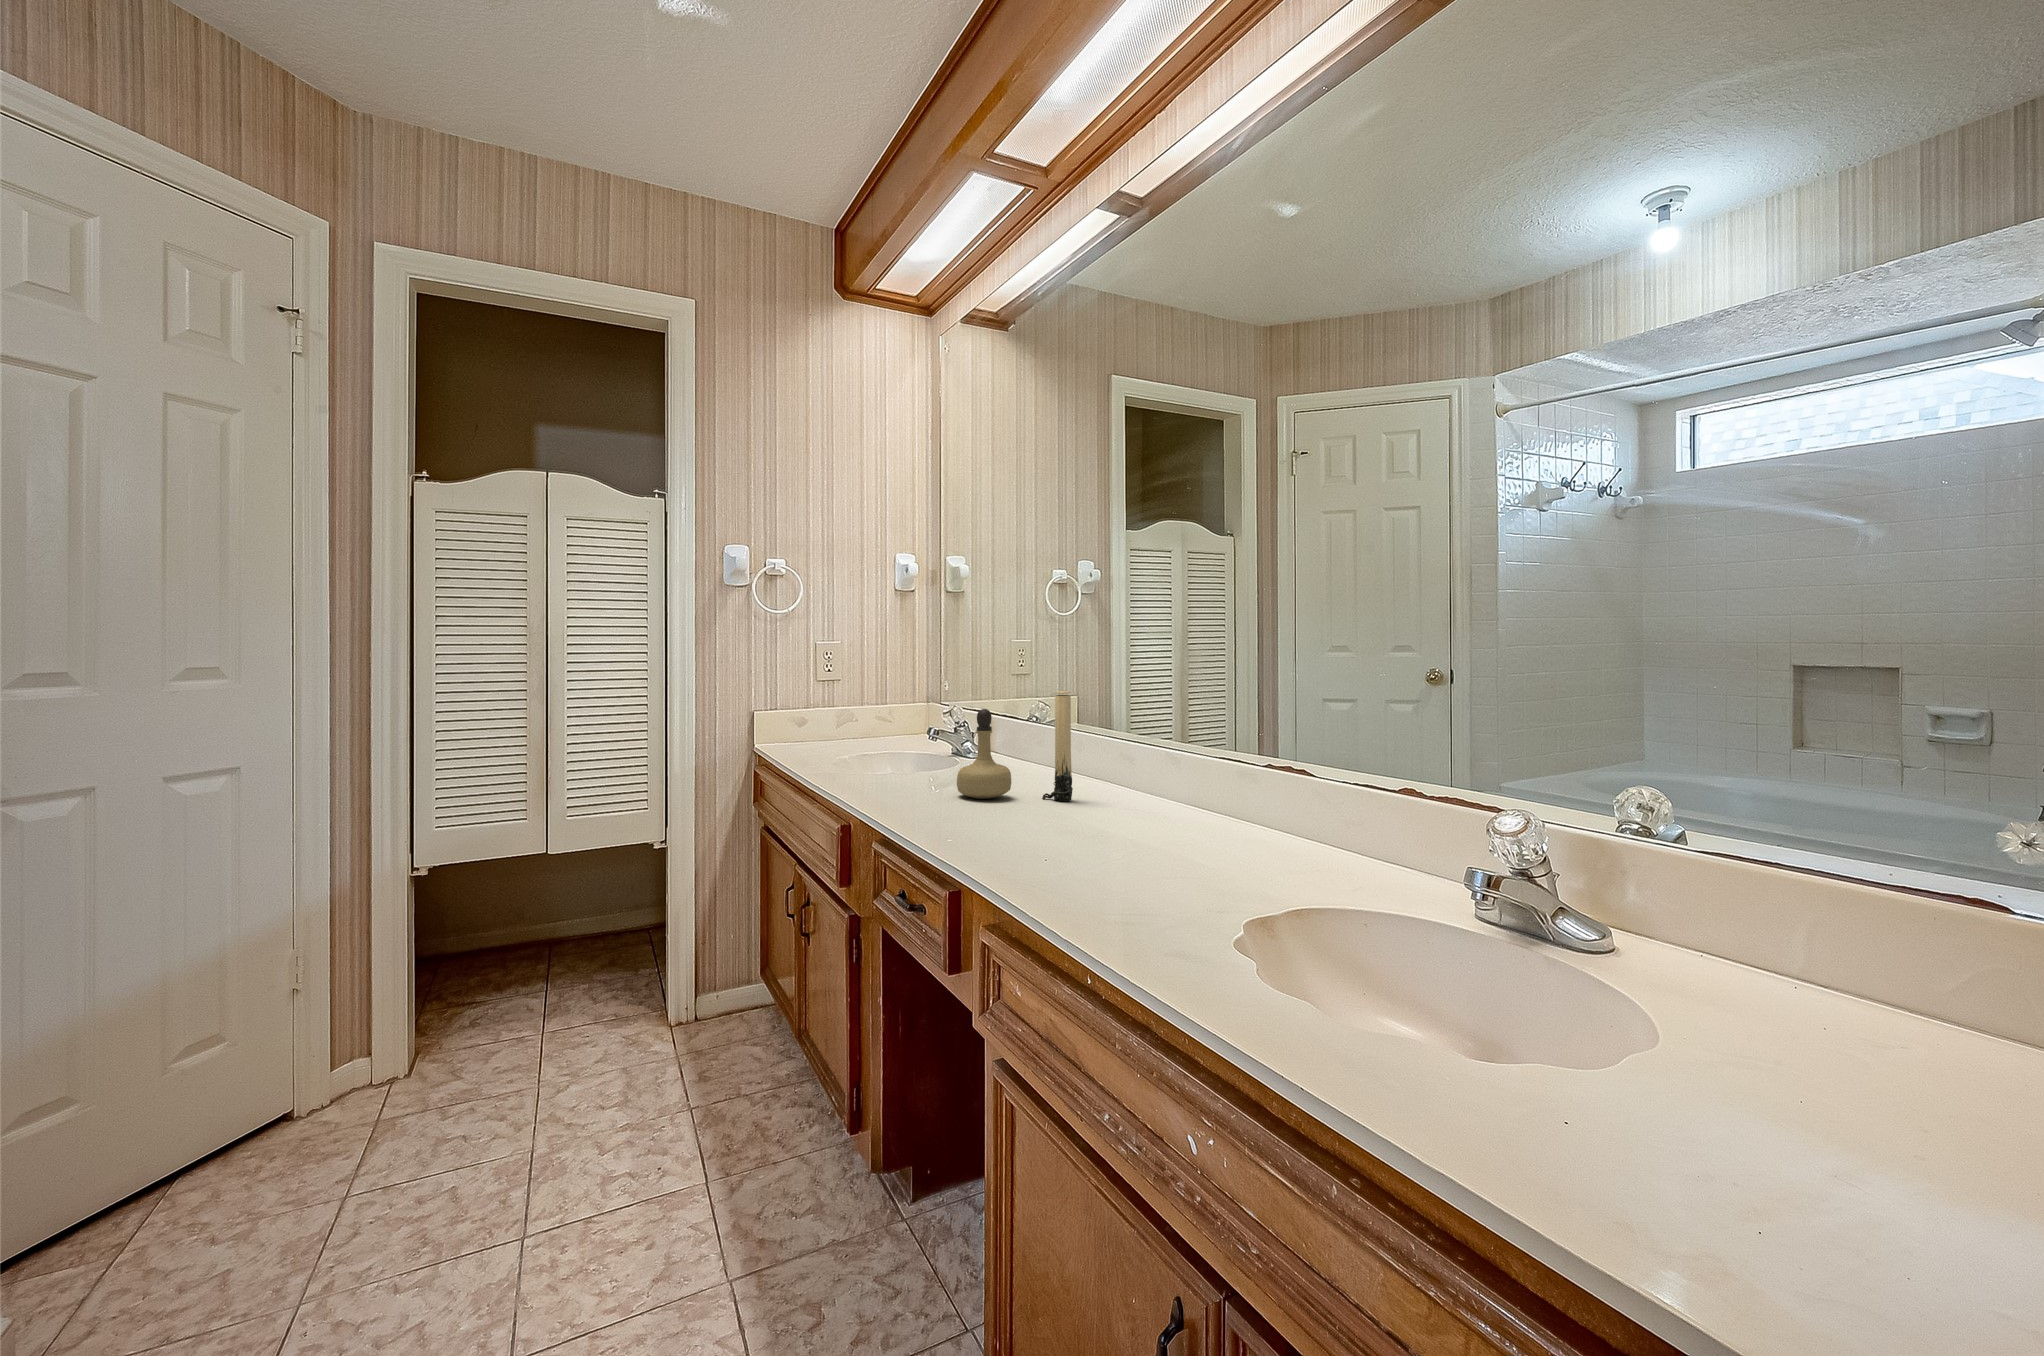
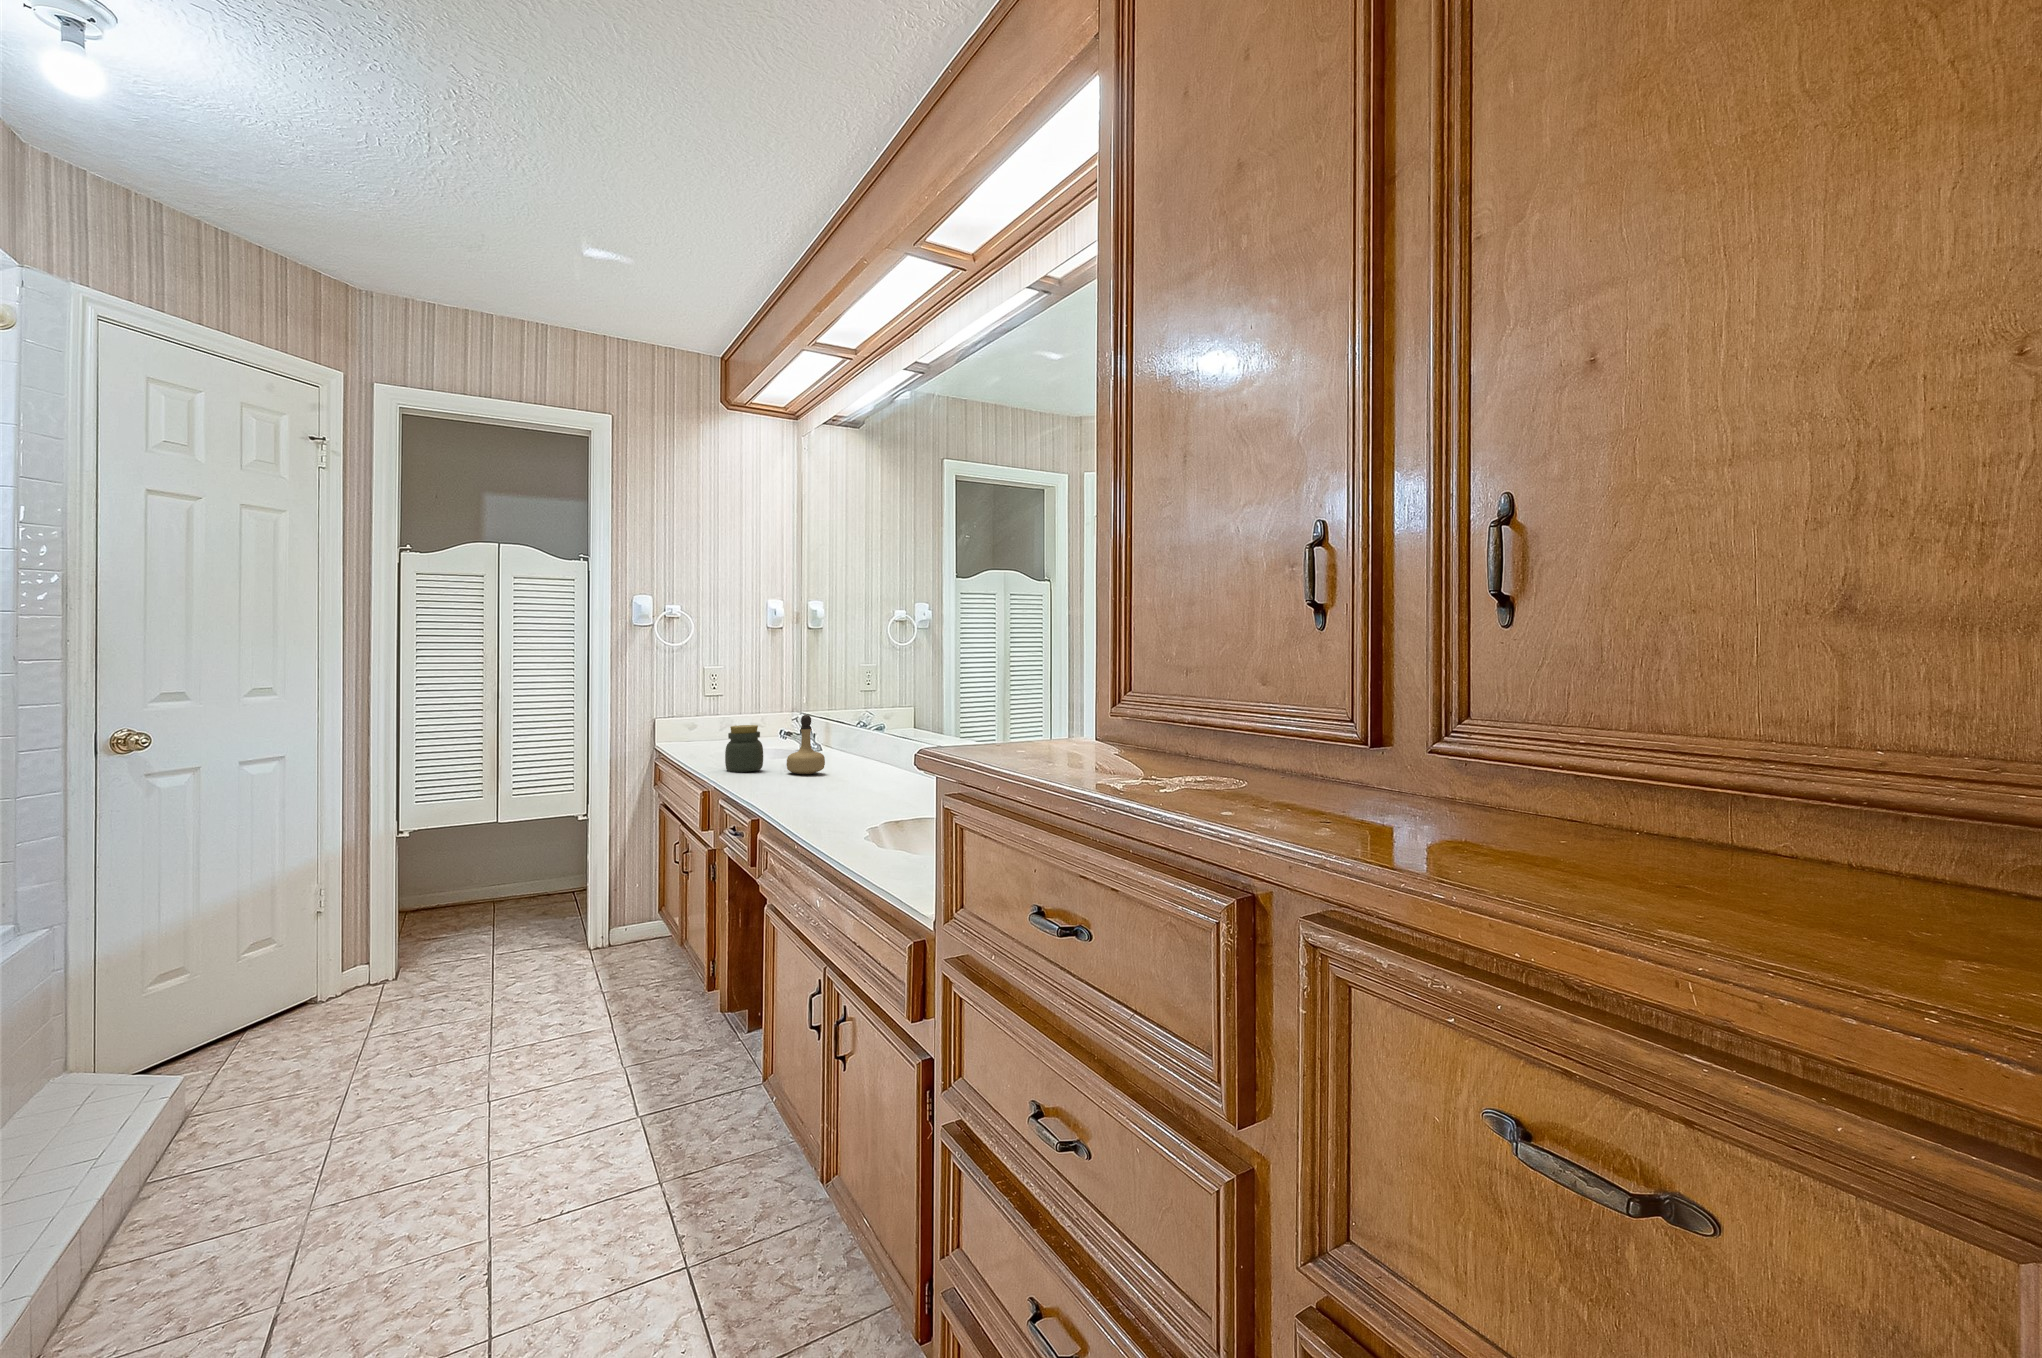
candle: present [1042,691,1073,801] -> none [847,703,867,776]
jar: none [867,724,921,795] -> present [725,725,763,772]

